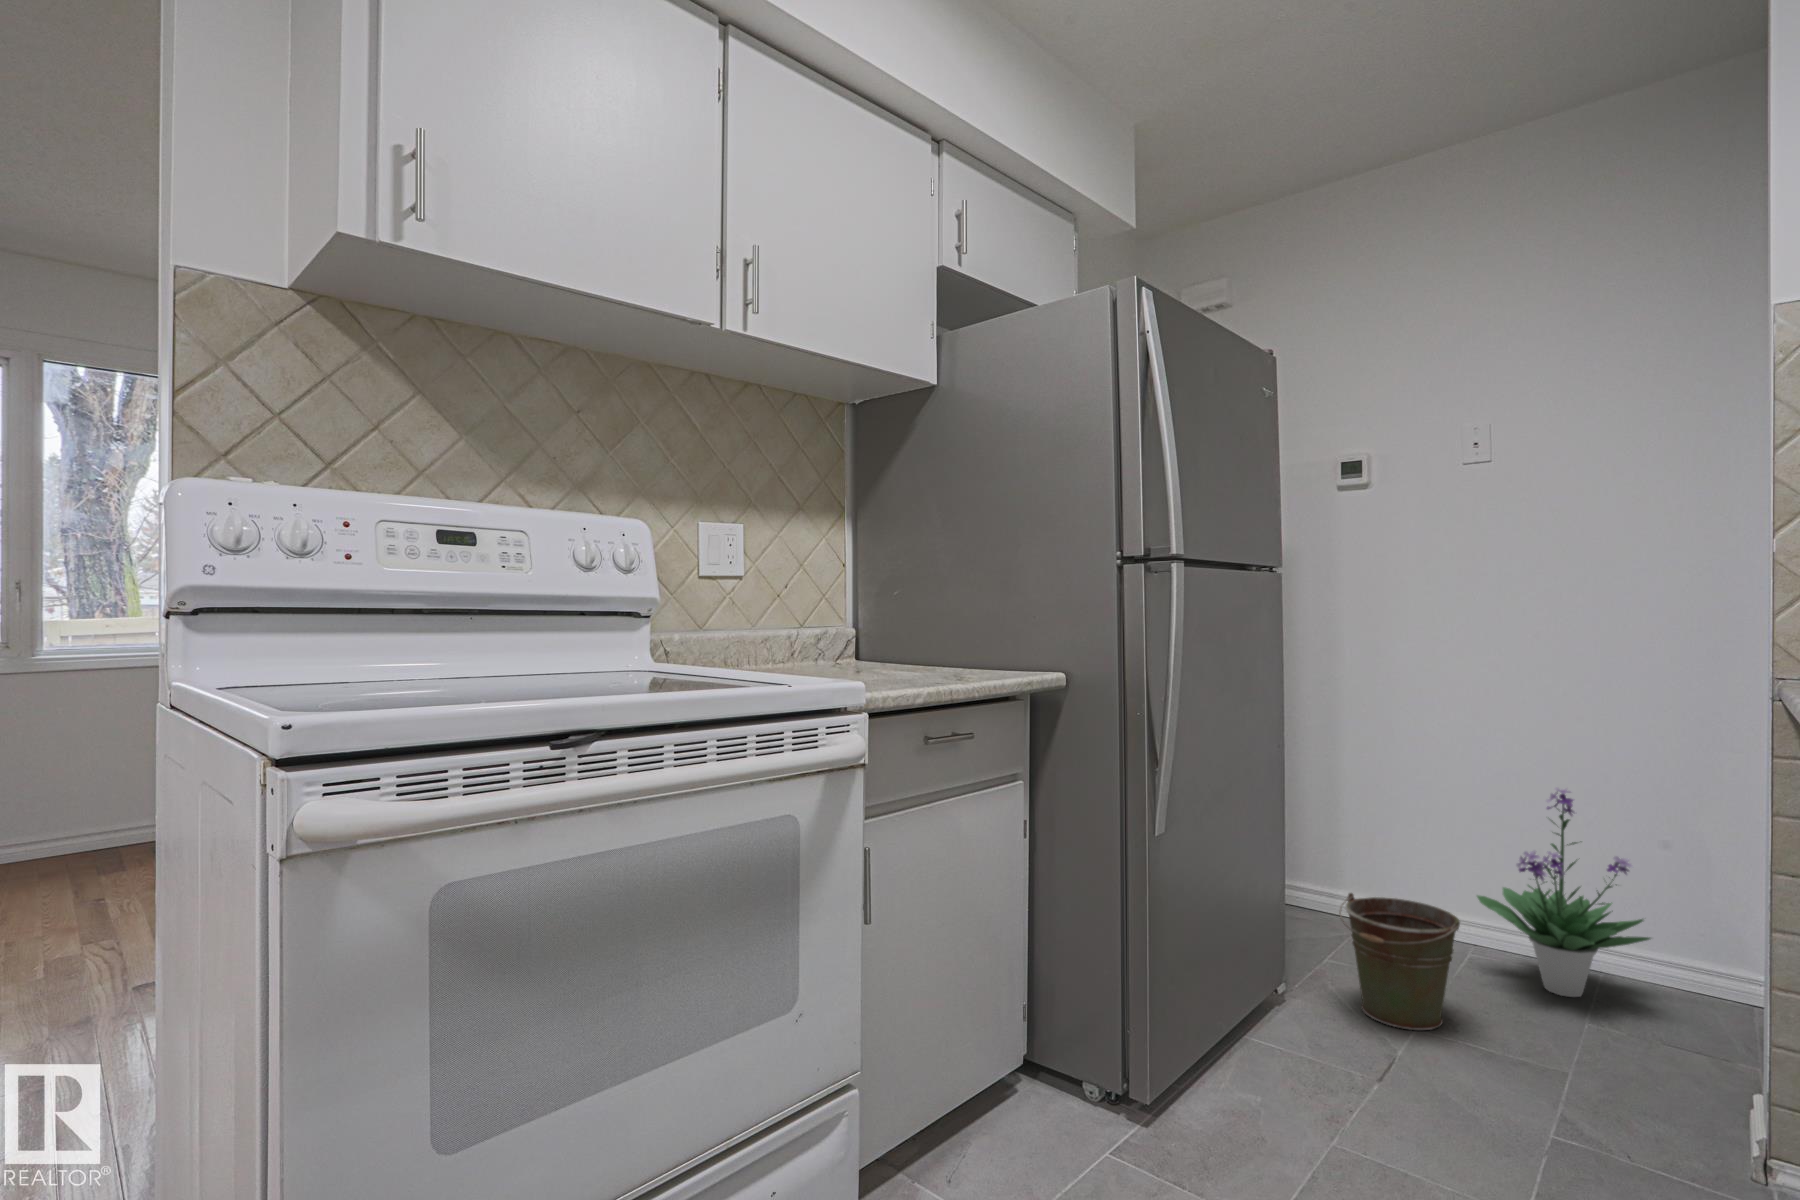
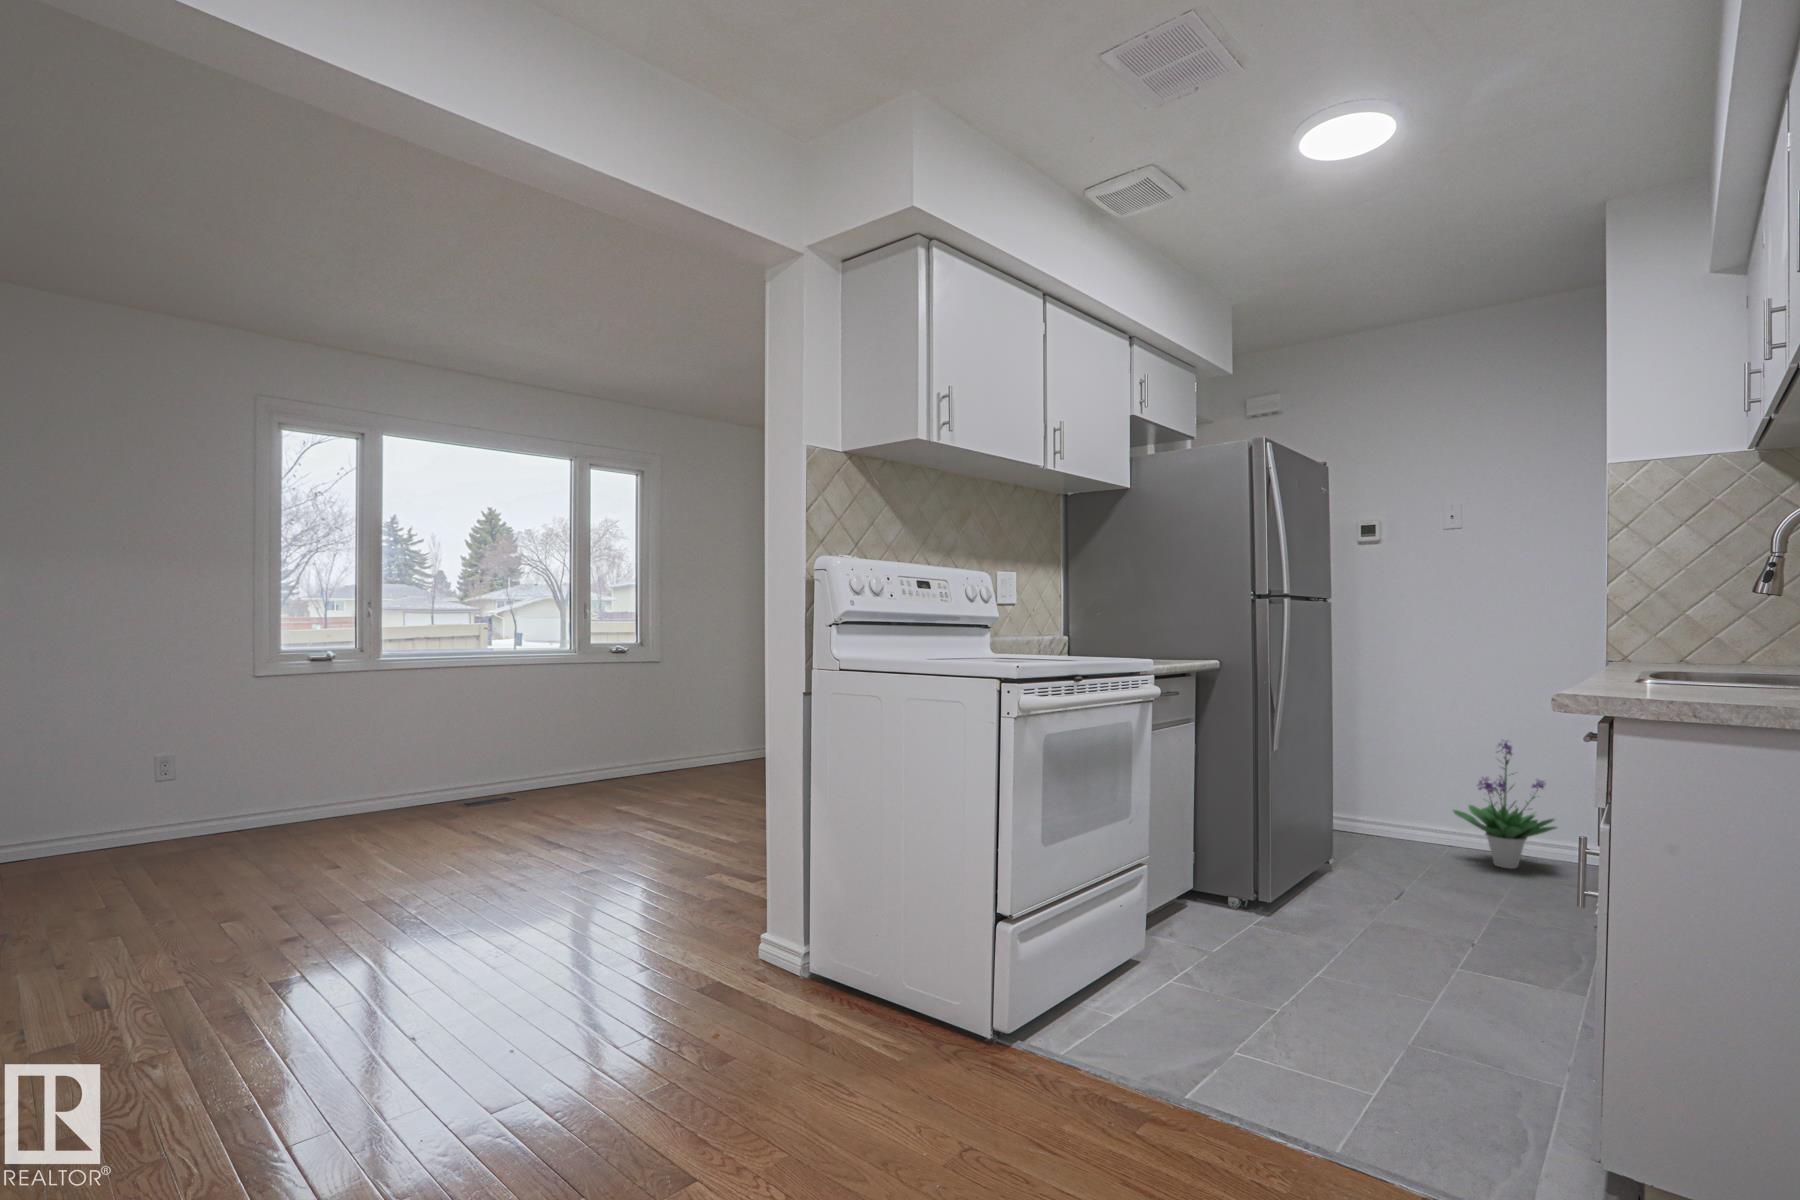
bucket: present [1339,893,1460,1030] -> none [1368,803,1443,882]

